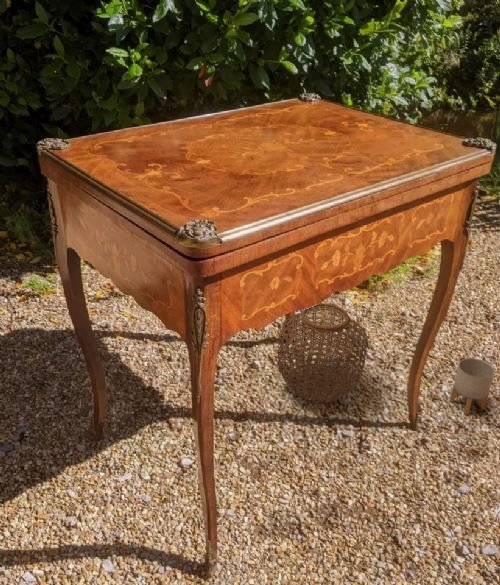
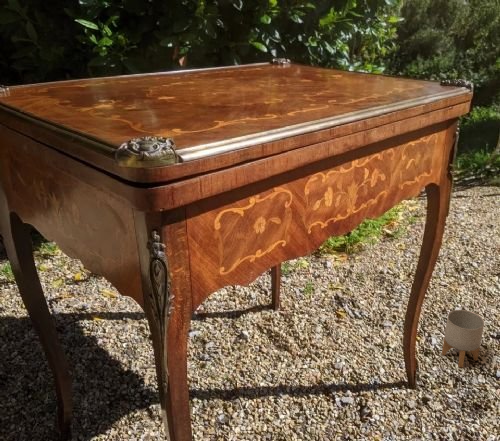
woven basket: present [278,303,367,403] -> none [267,268,356,369]

